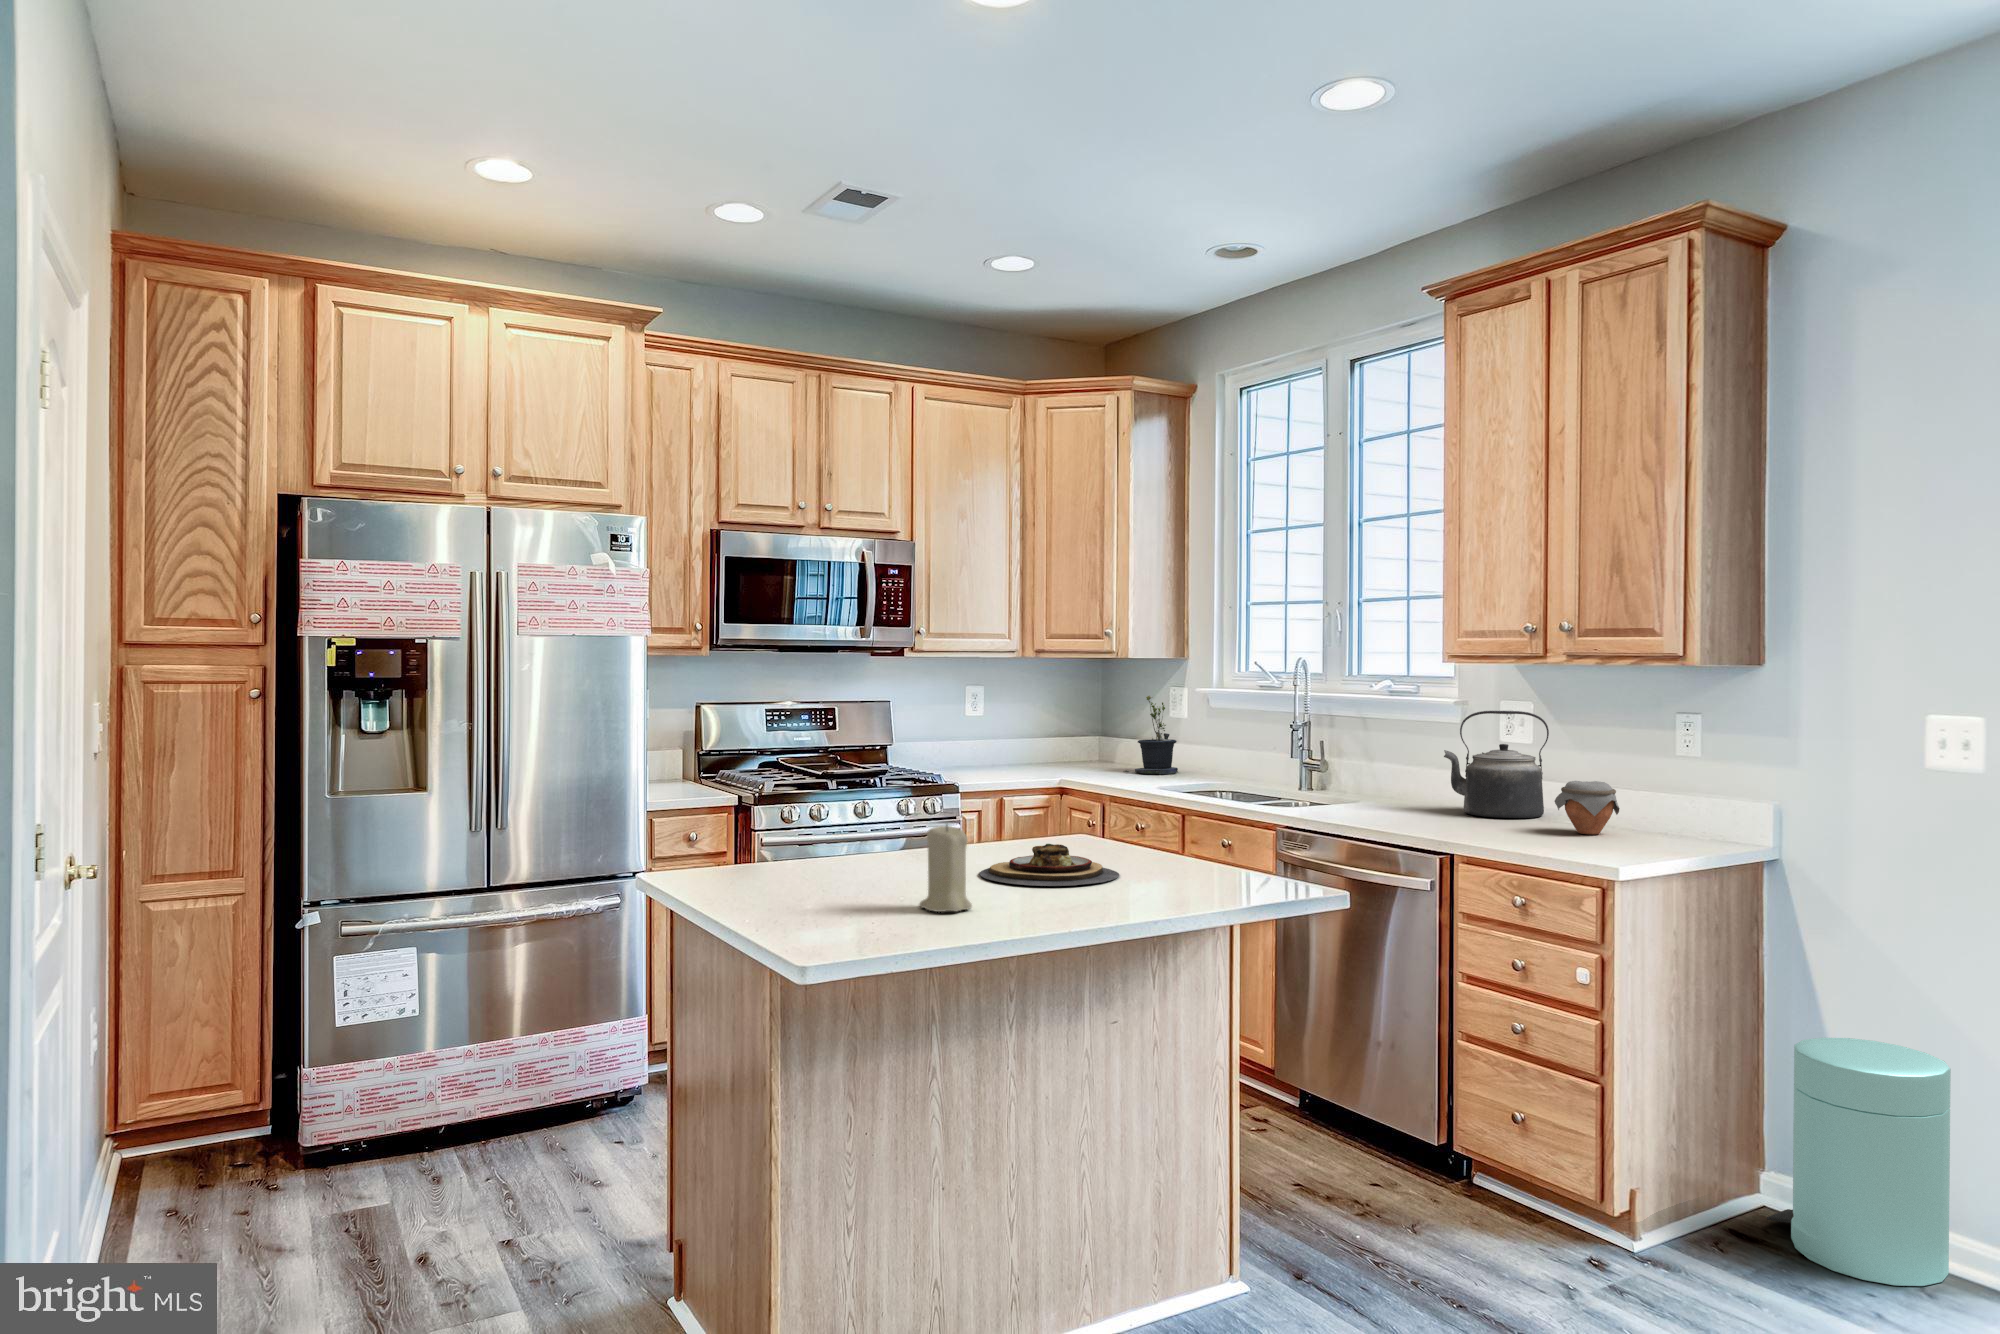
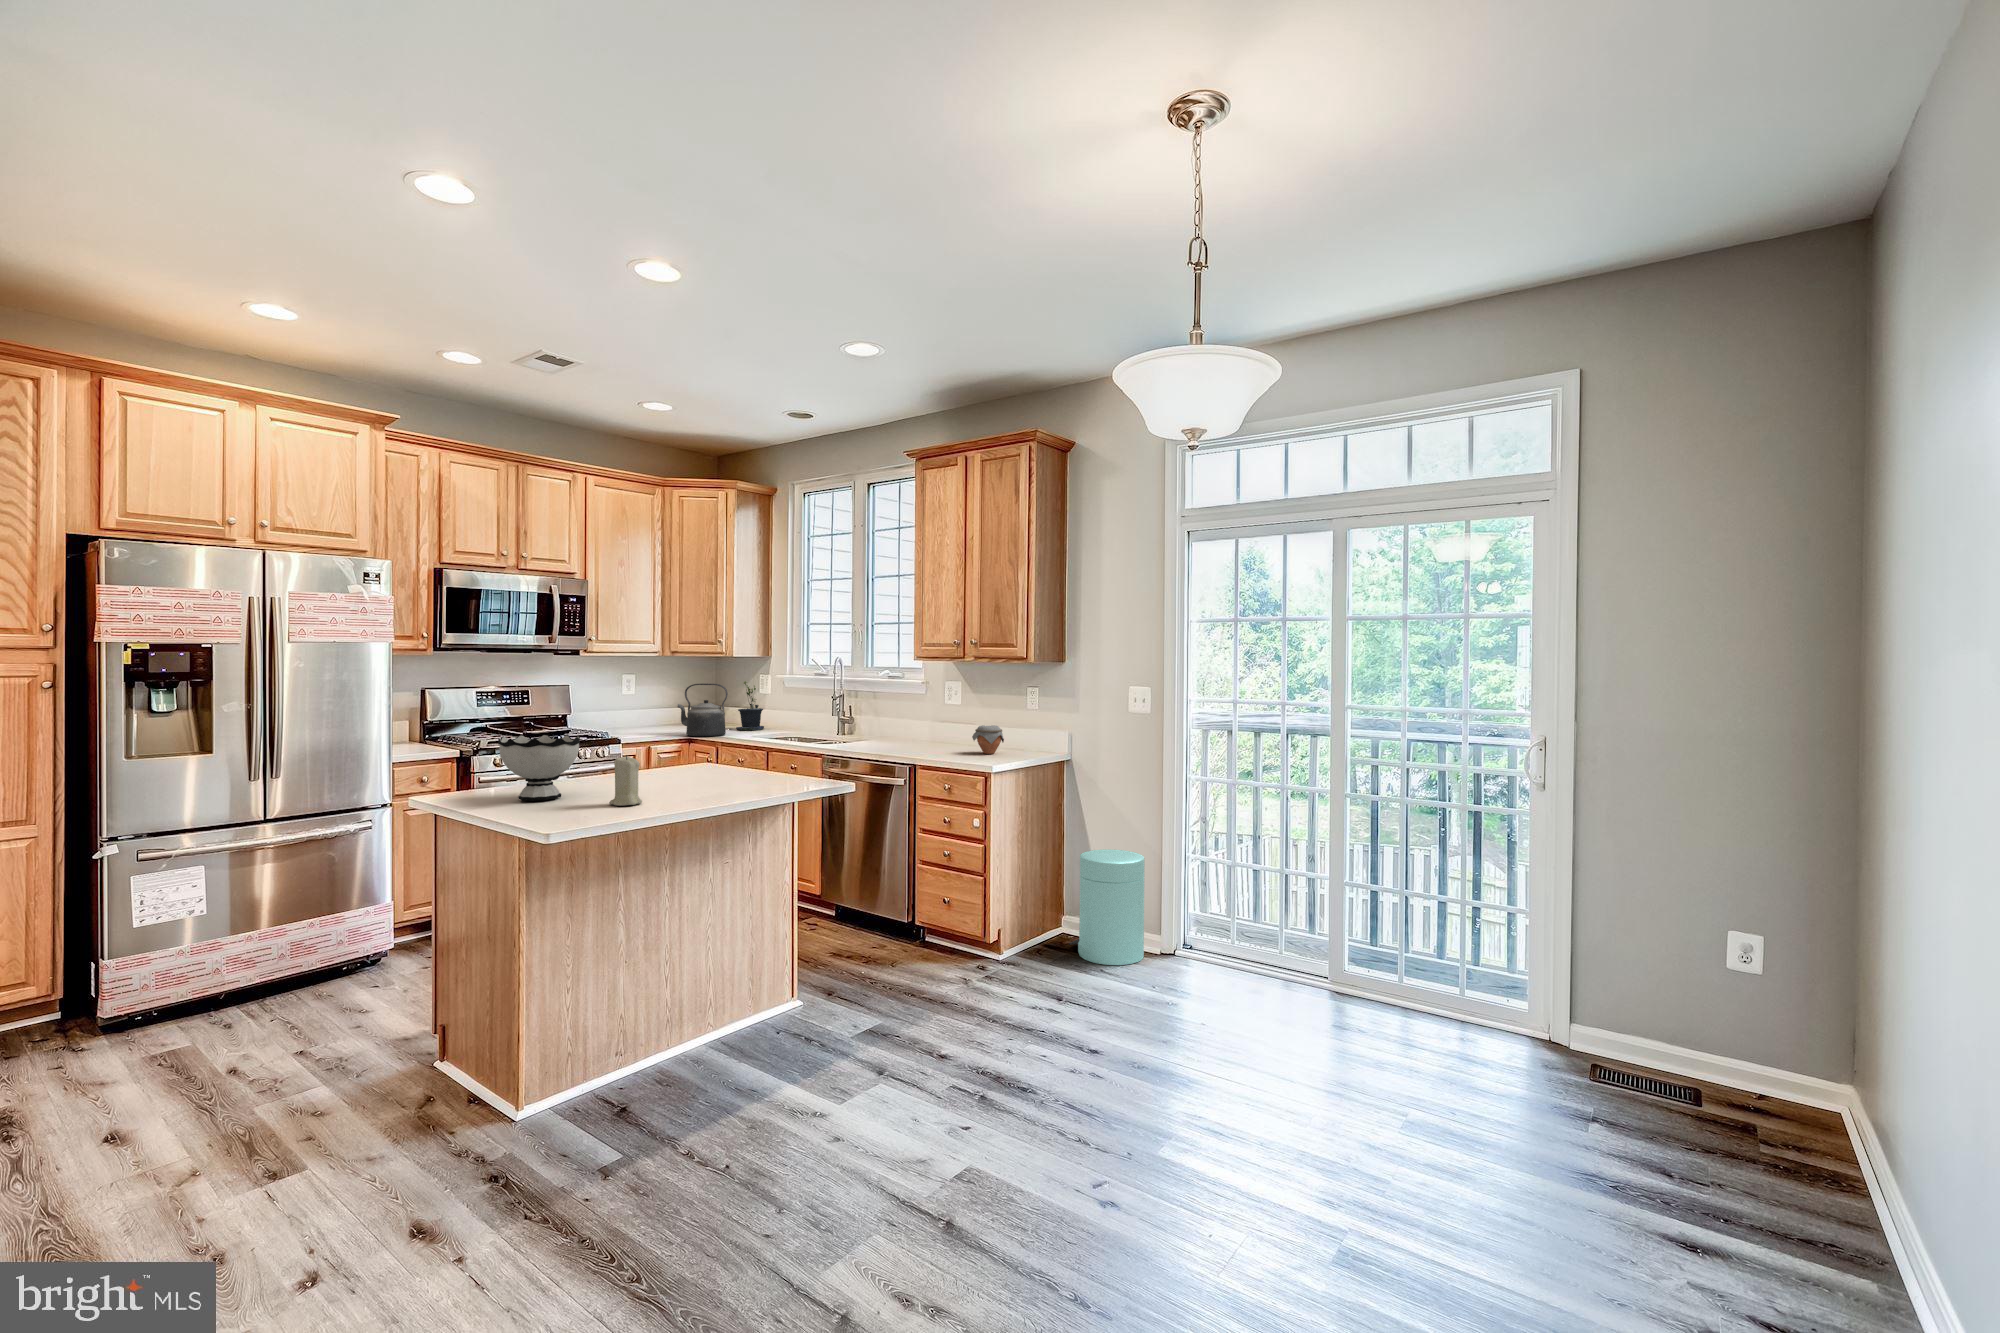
kettle: present [1444,711,1549,818] -> present [678,683,728,737]
bowl: none [754,781,878,893] -> present [498,735,580,801]
plate: present [980,844,1119,886] -> none [643,767,728,790]

